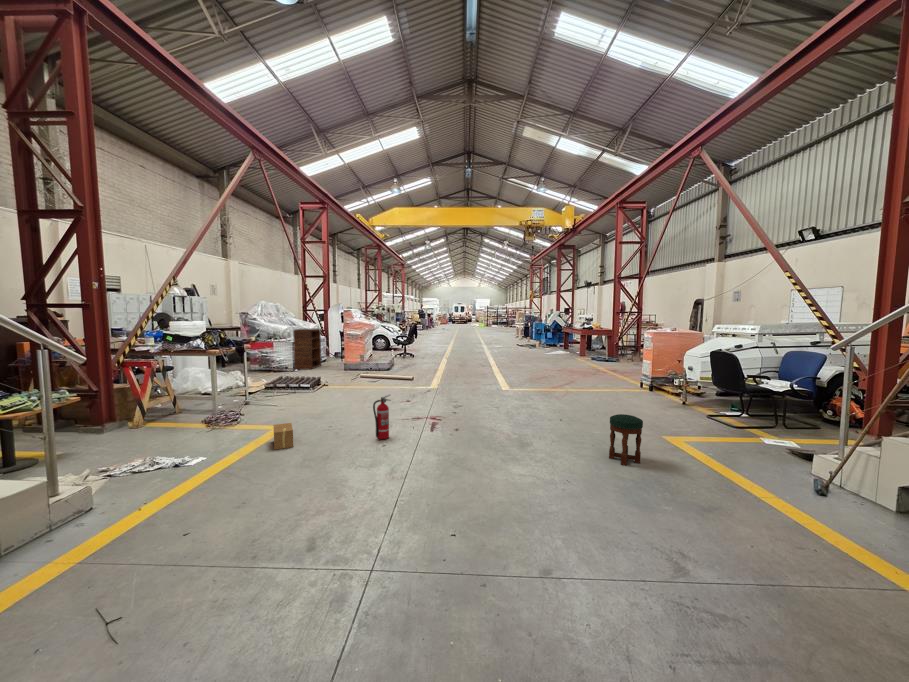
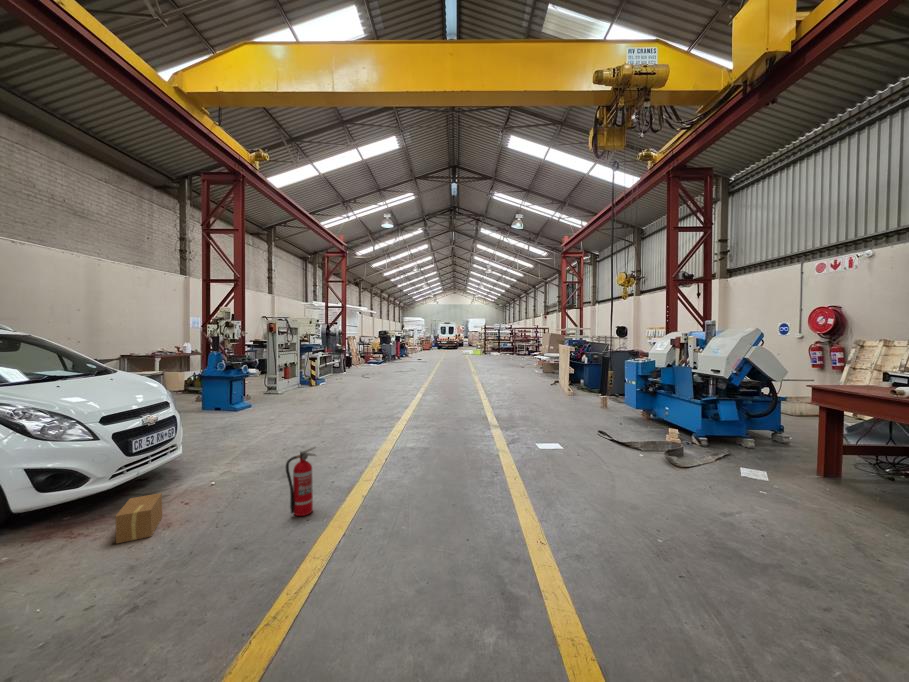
shelving unit: present [293,328,321,369] -> none [246,351,281,399]
stool: present [609,414,643,465] -> none [649,480,705,571]

